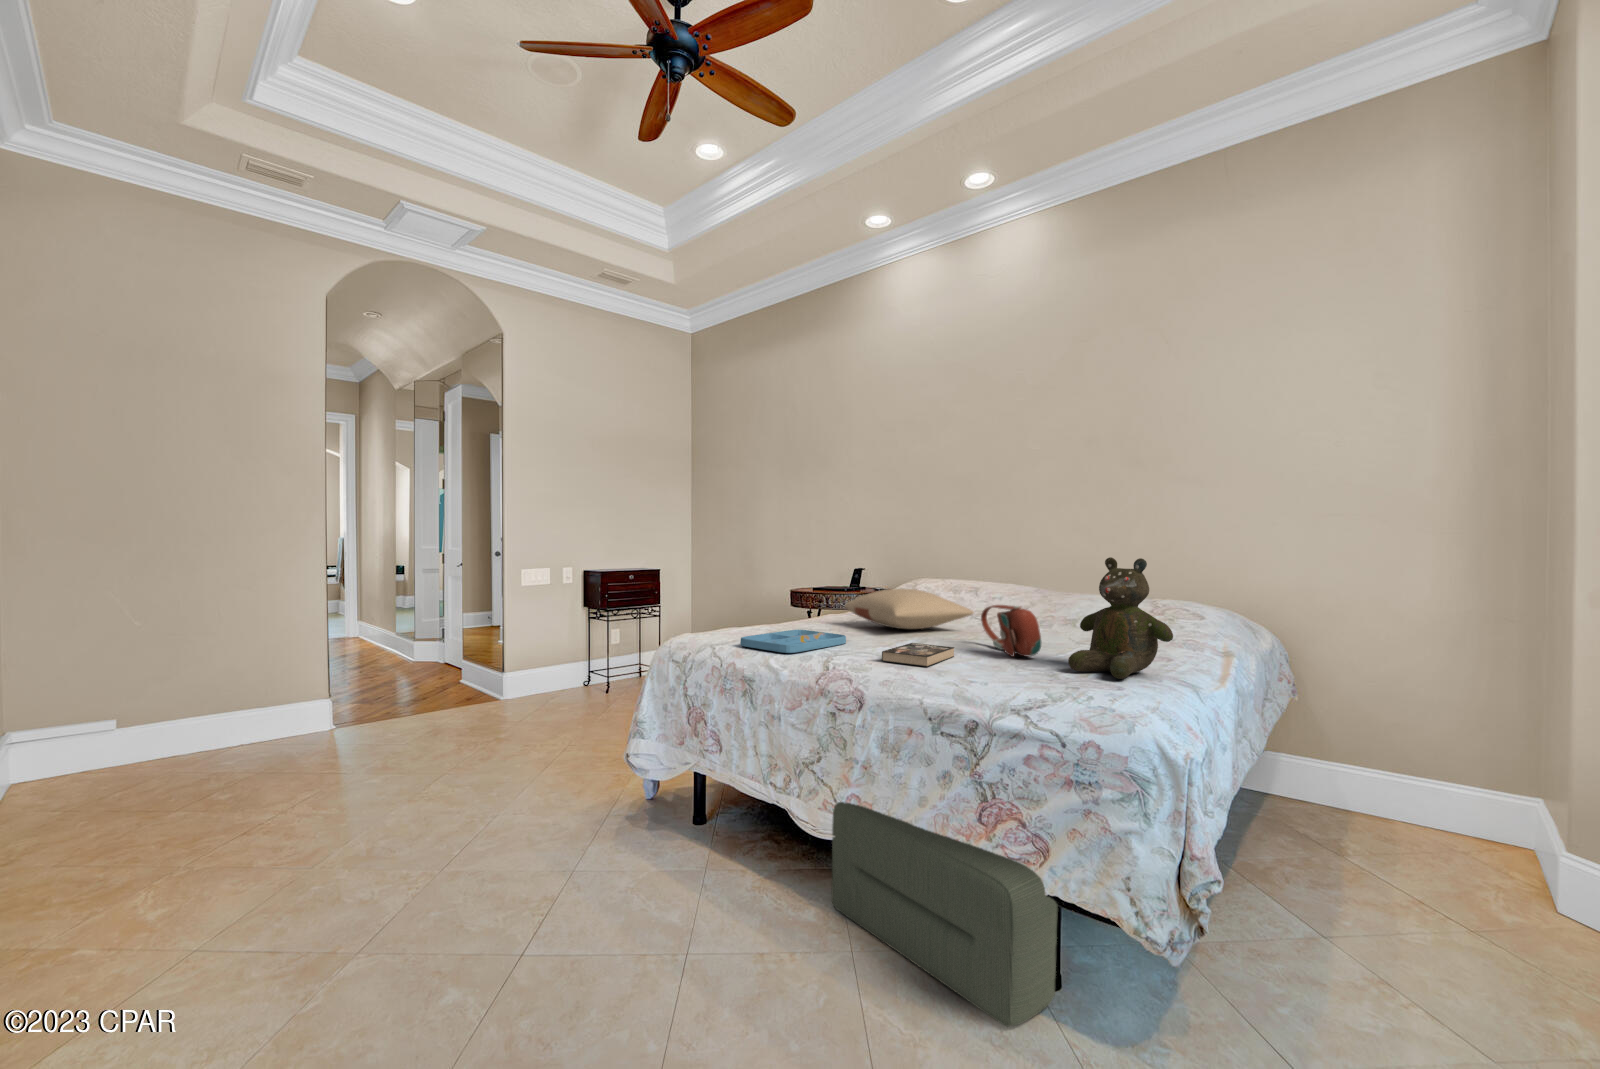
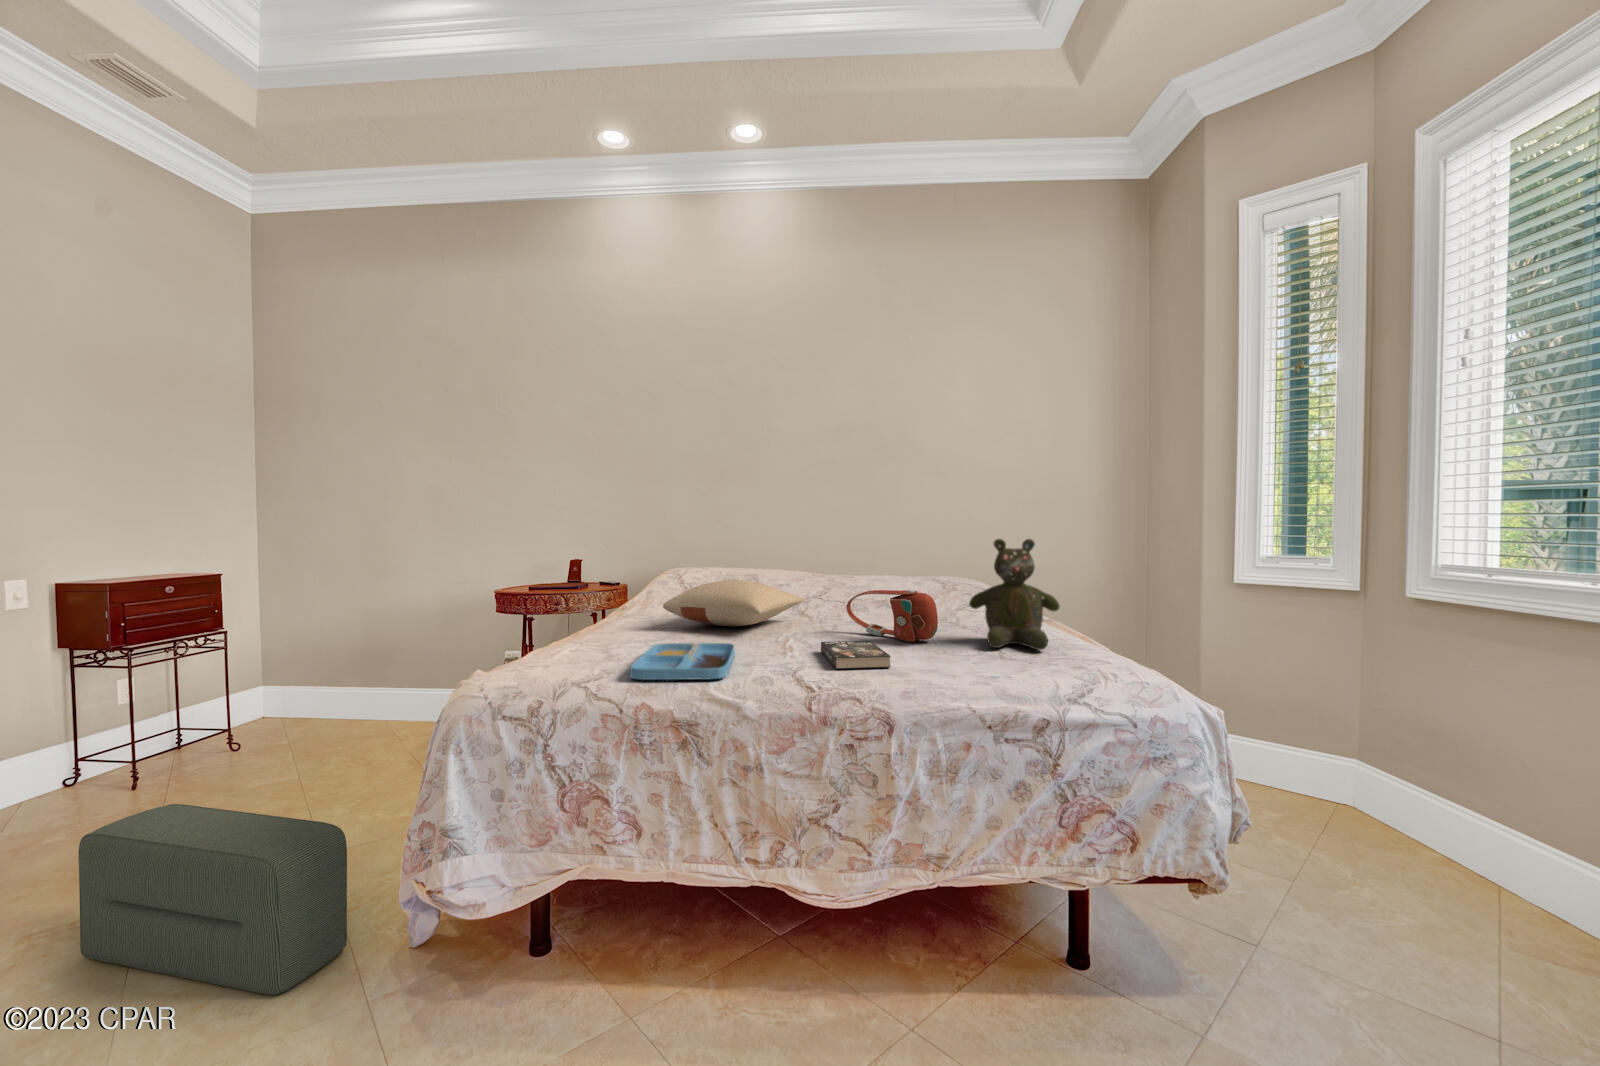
pouf: present [831,802,1058,1027] -> present [78,804,347,995]

